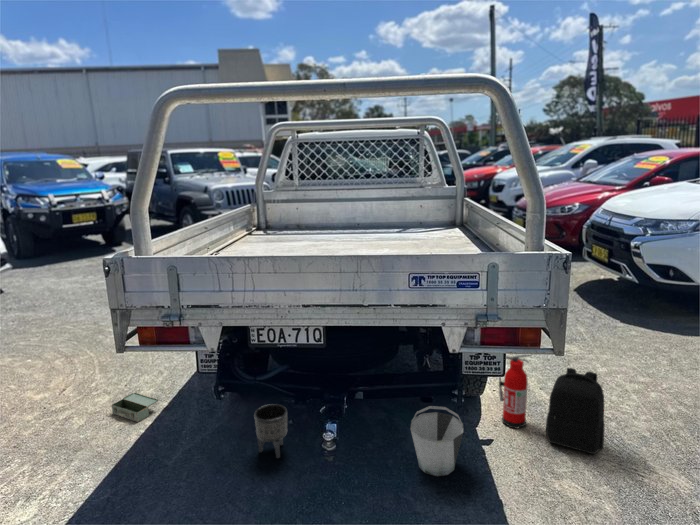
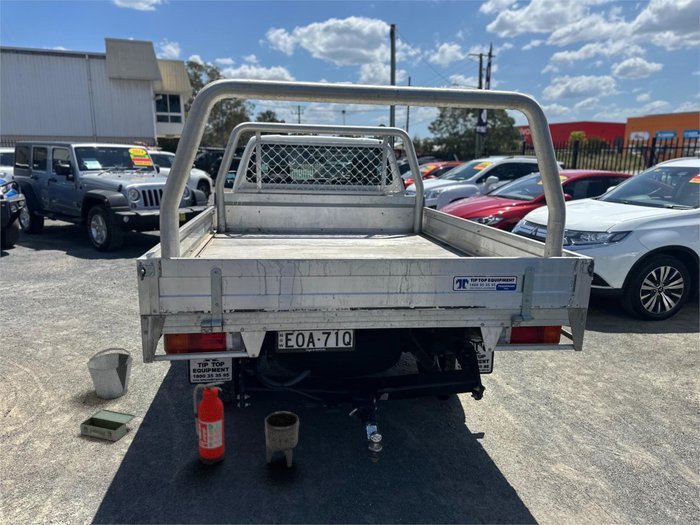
fire extinguisher: present [499,355,531,429] -> present [193,382,225,465]
backpack: present [546,368,604,454] -> none [530,364,583,440]
bucket: present [410,406,463,476] -> present [87,348,133,399]

